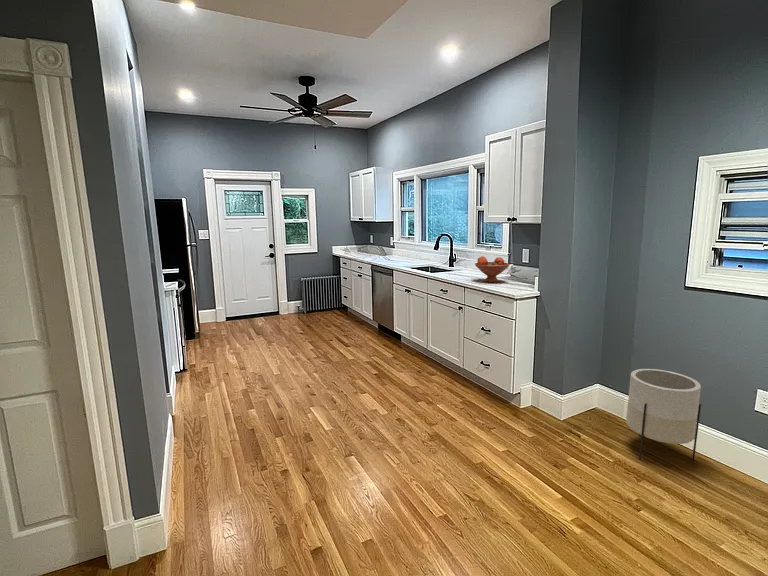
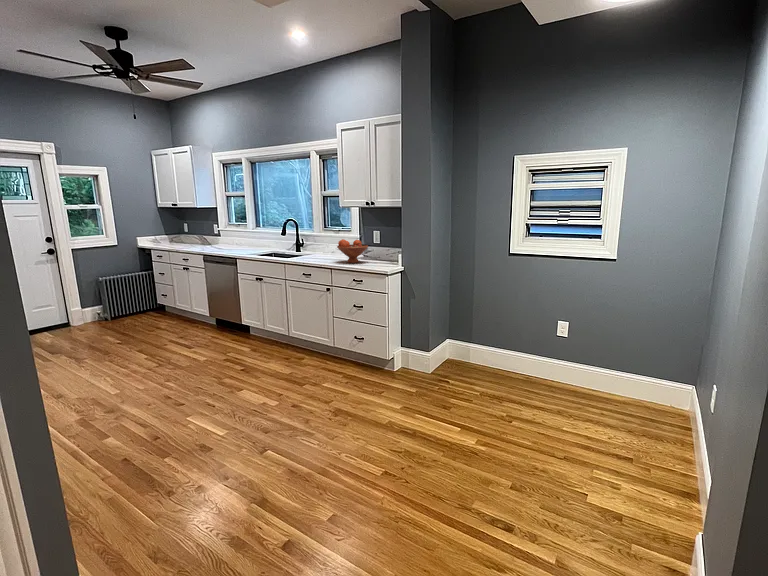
planter: present [626,369,701,460] -> none [478,319,524,388]

